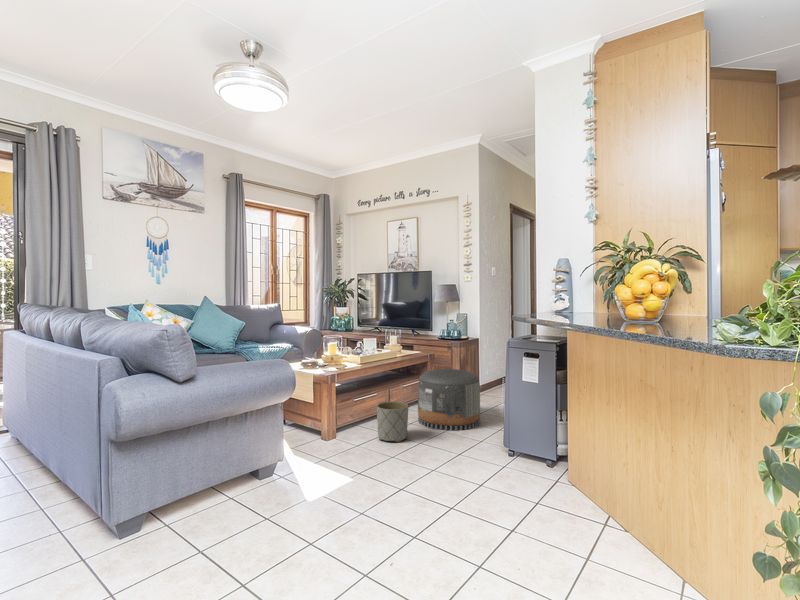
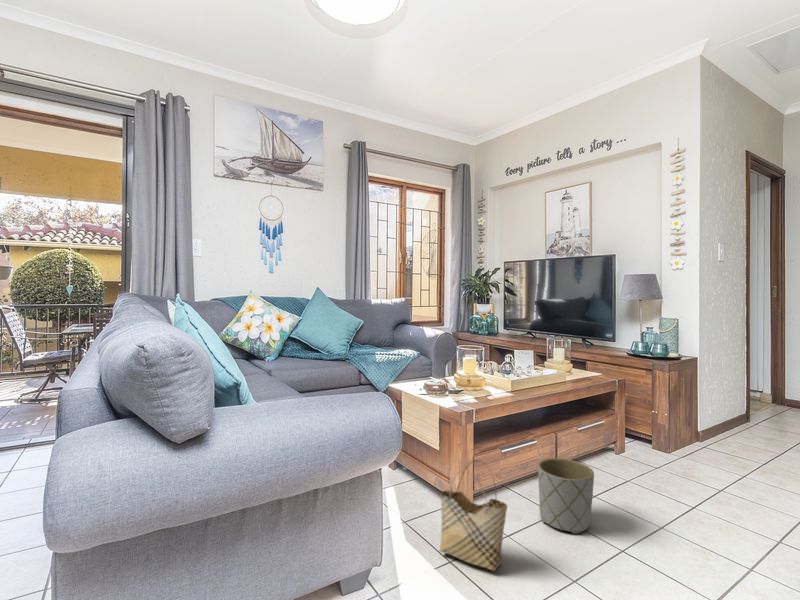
pouf: present [418,369,480,430] -> none [603,409,724,523]
woven basket: none [316,402,357,462] -> present [440,460,507,571]

